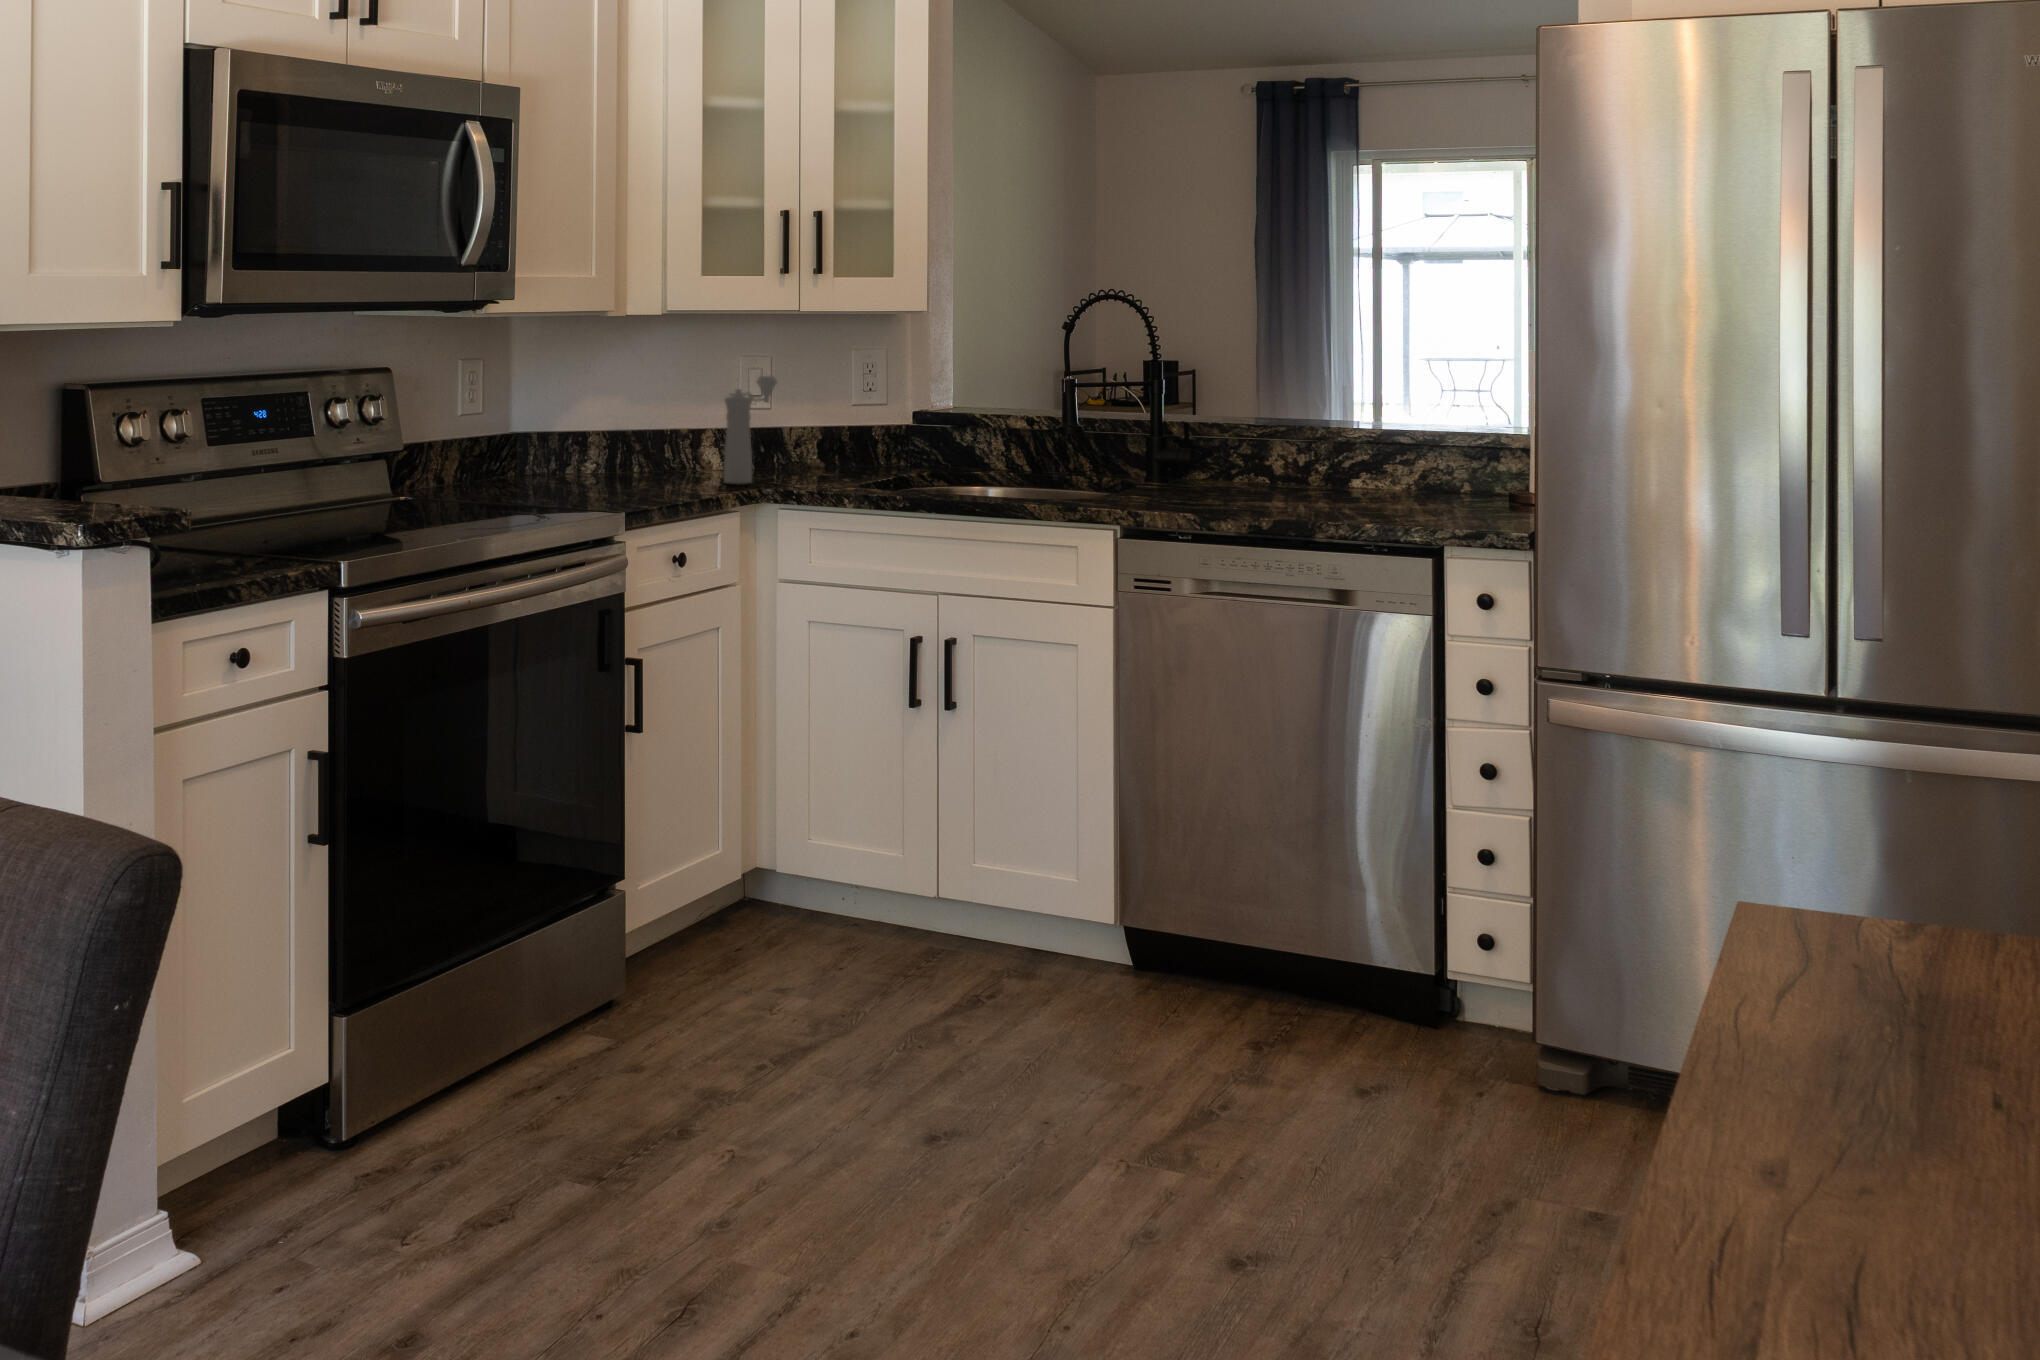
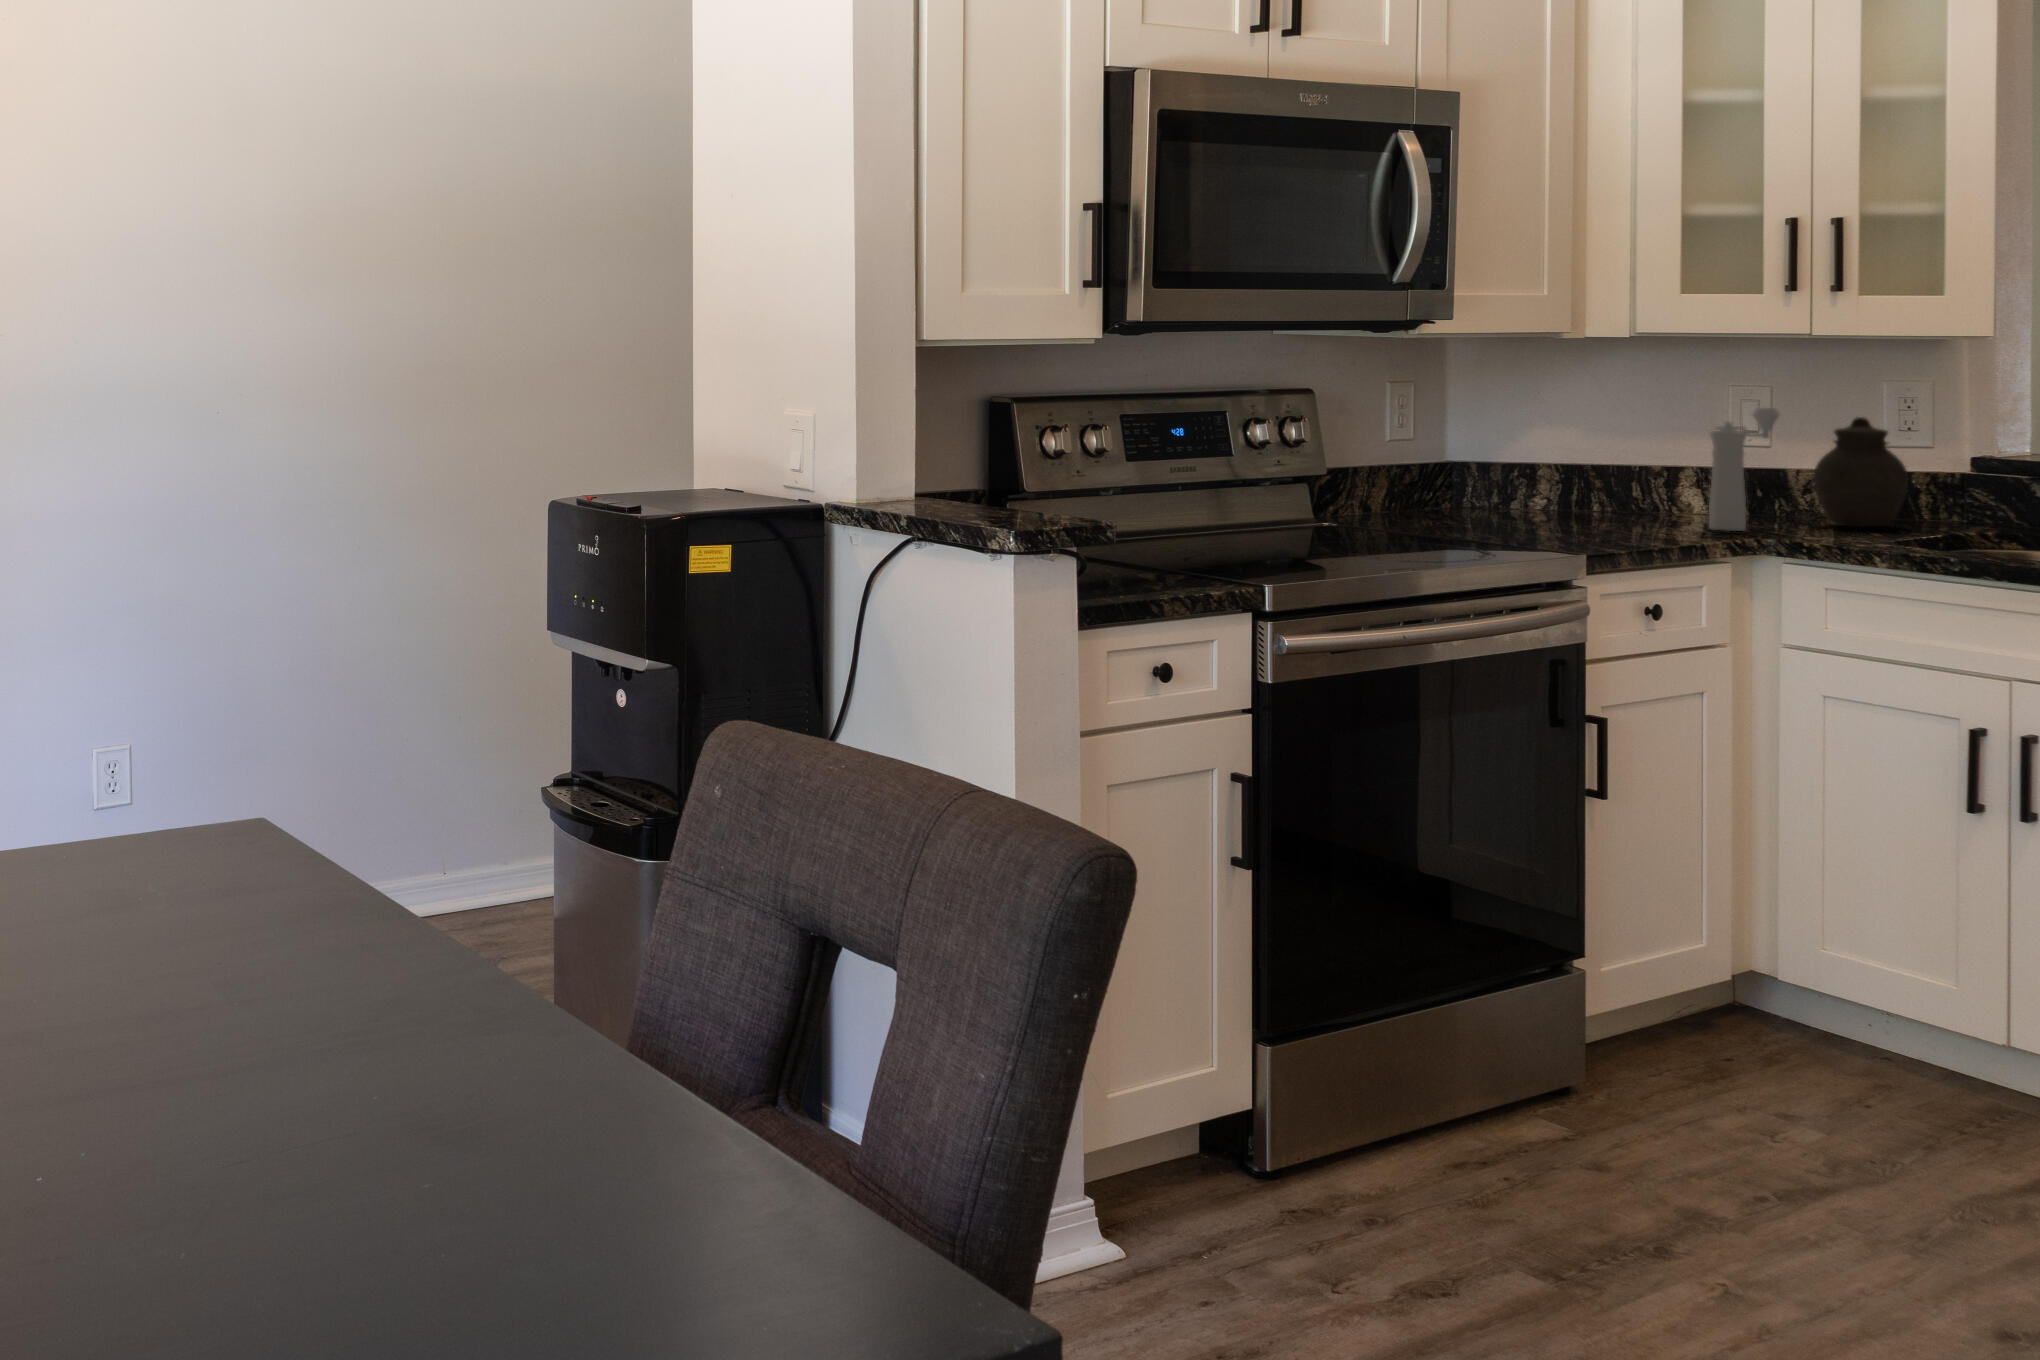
jar: none [802,383,870,475] -> present [1814,417,1908,527]

